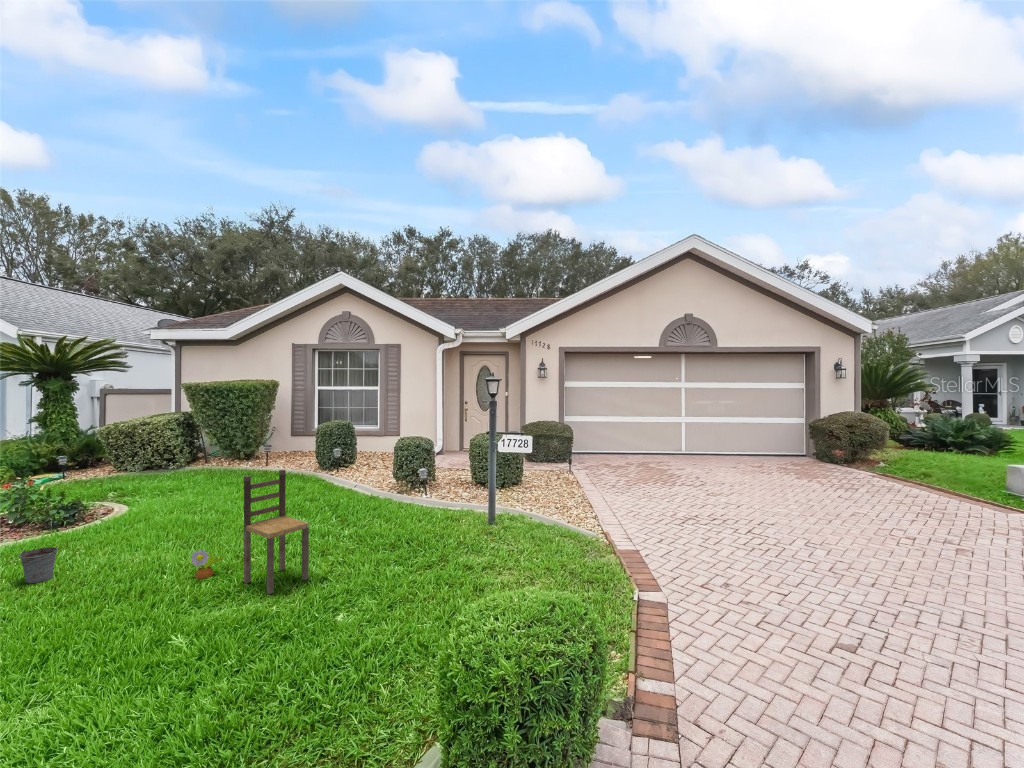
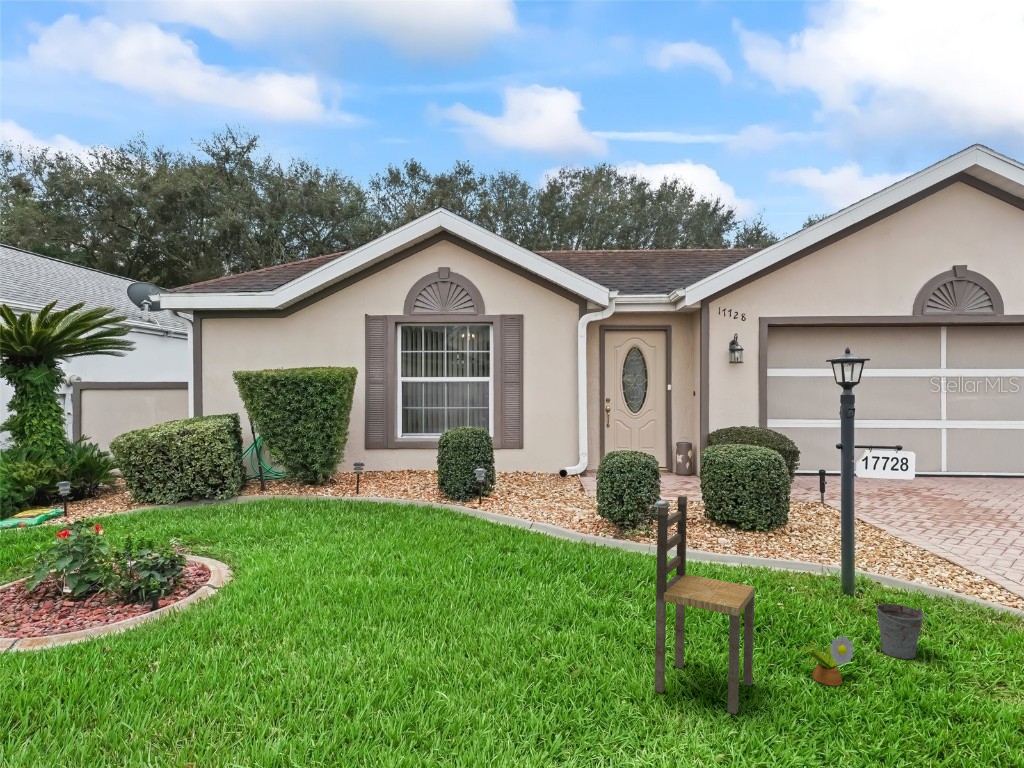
bucket: present [17,547,58,583] -> present [876,604,927,659]
decorative plant: present [186,549,225,579] -> present [800,635,854,686]

